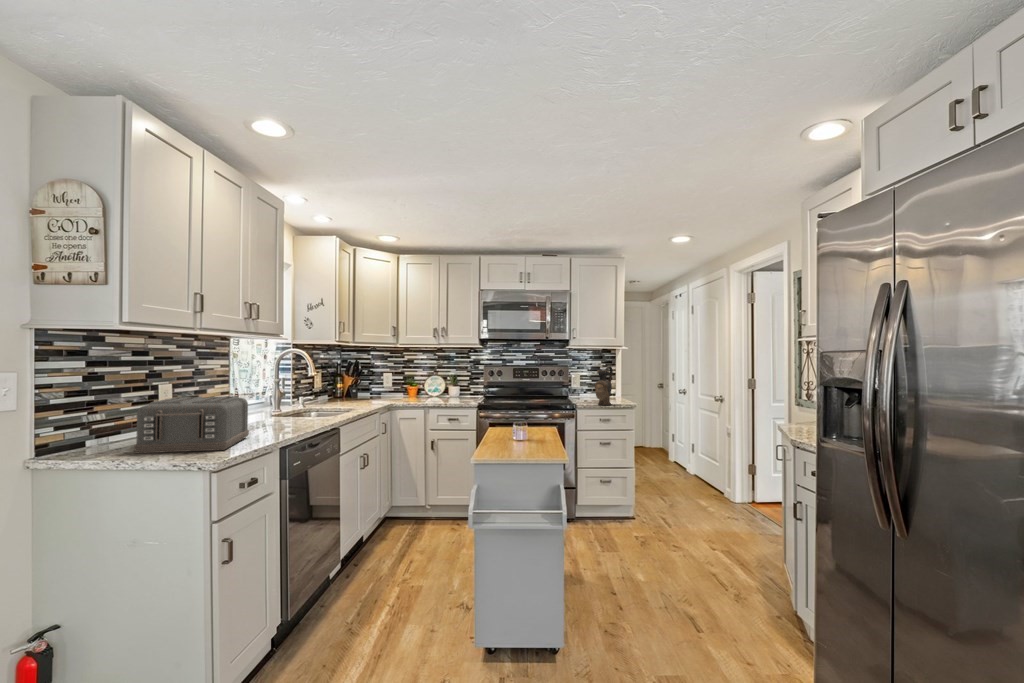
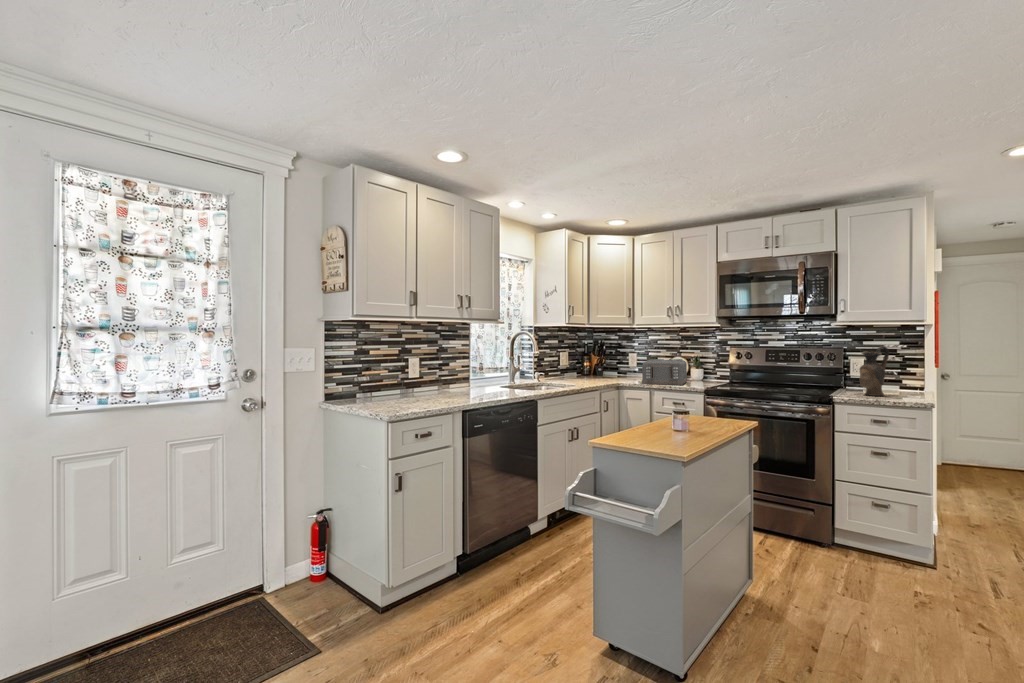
toaster: present [134,396,249,453] -> present [642,359,687,385]

